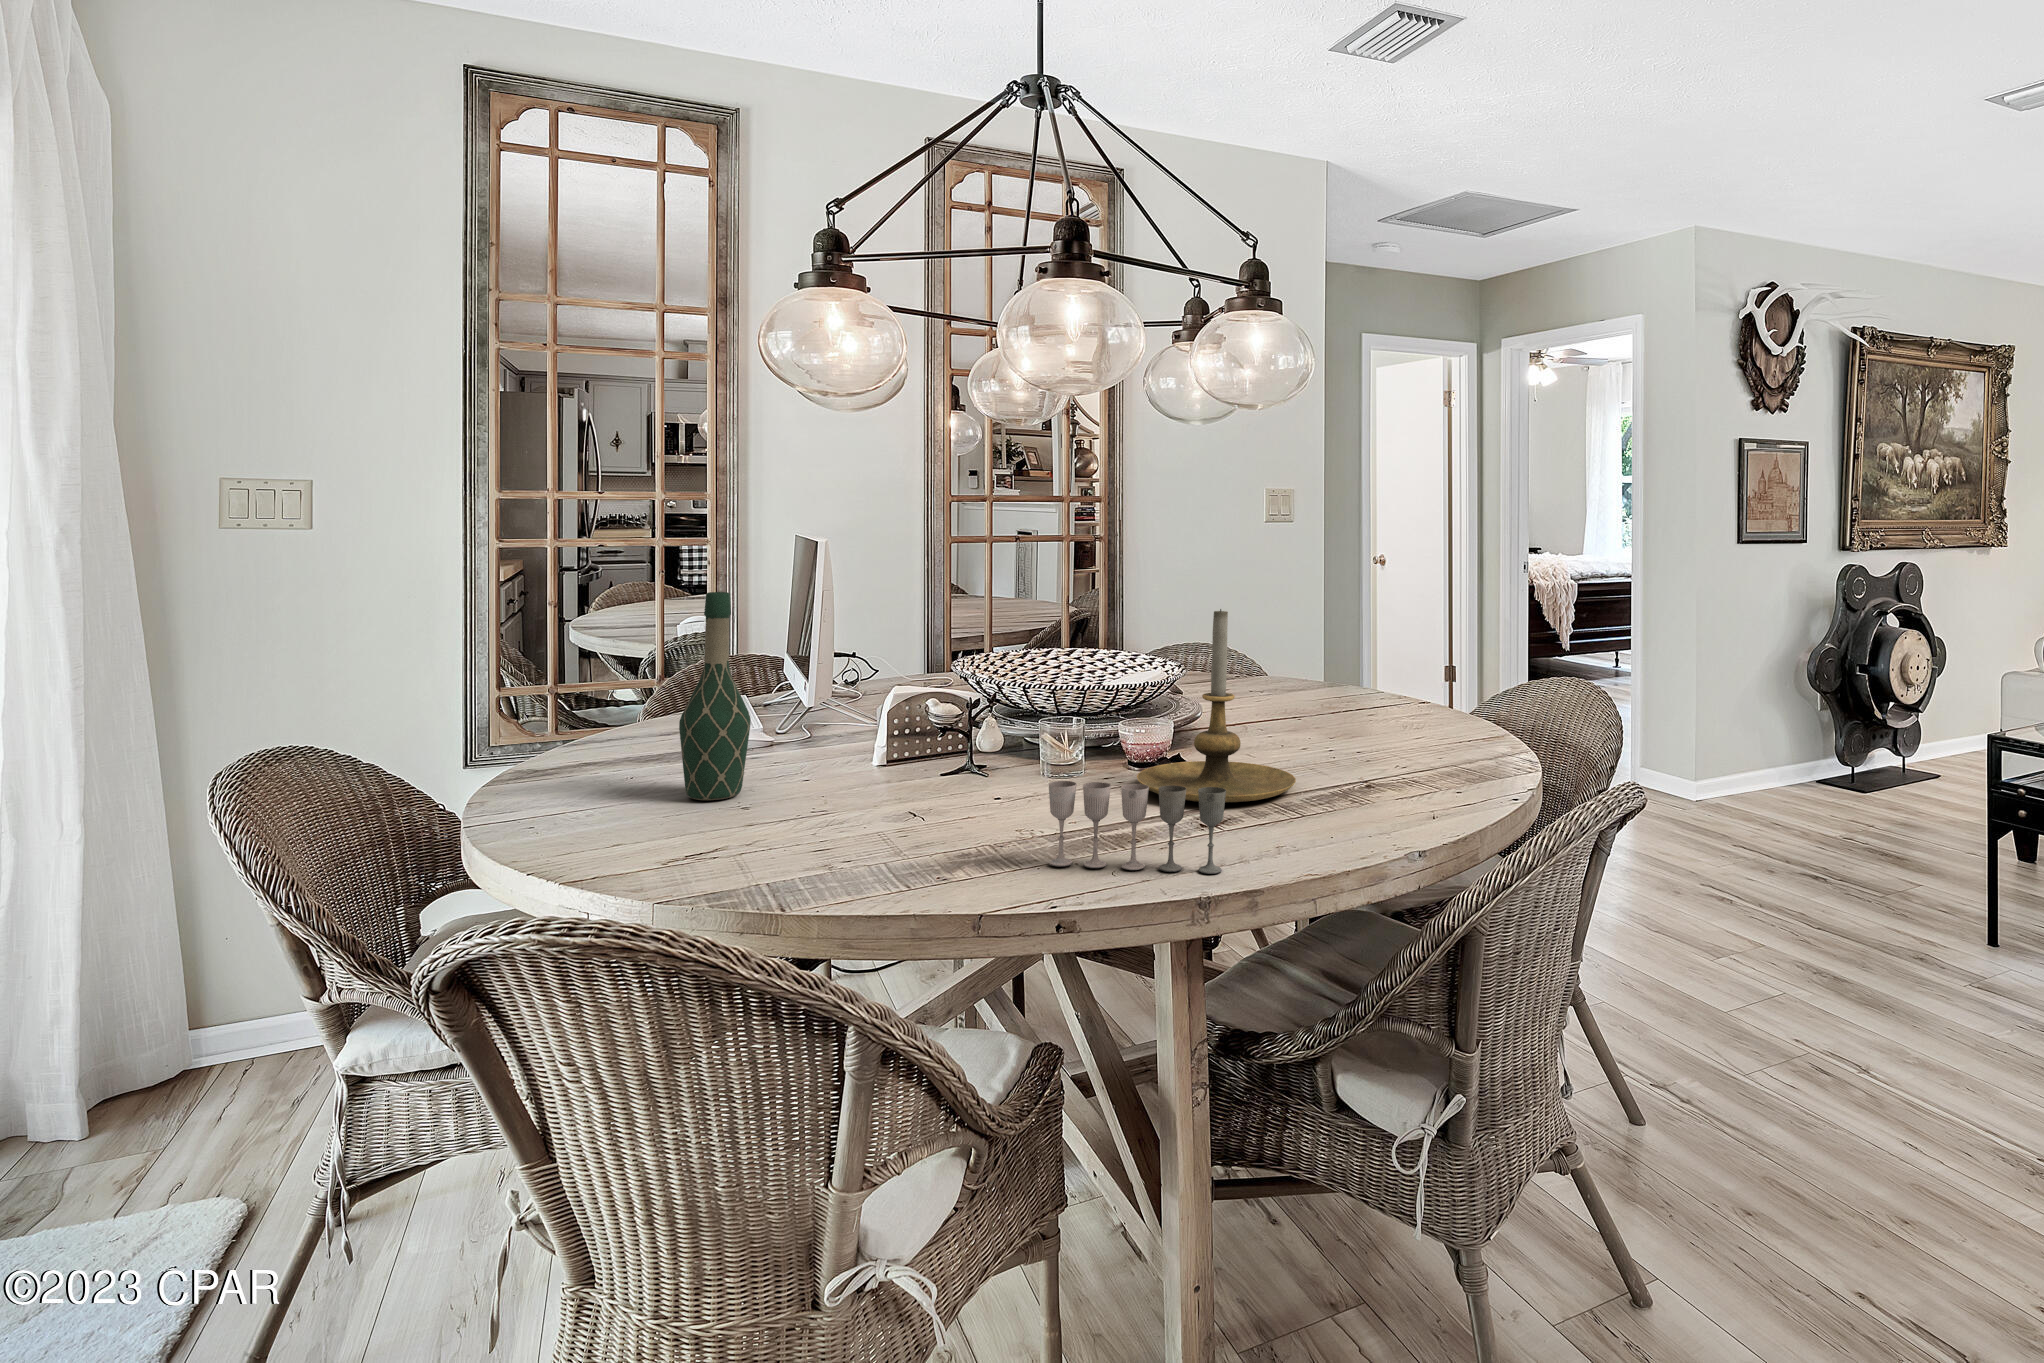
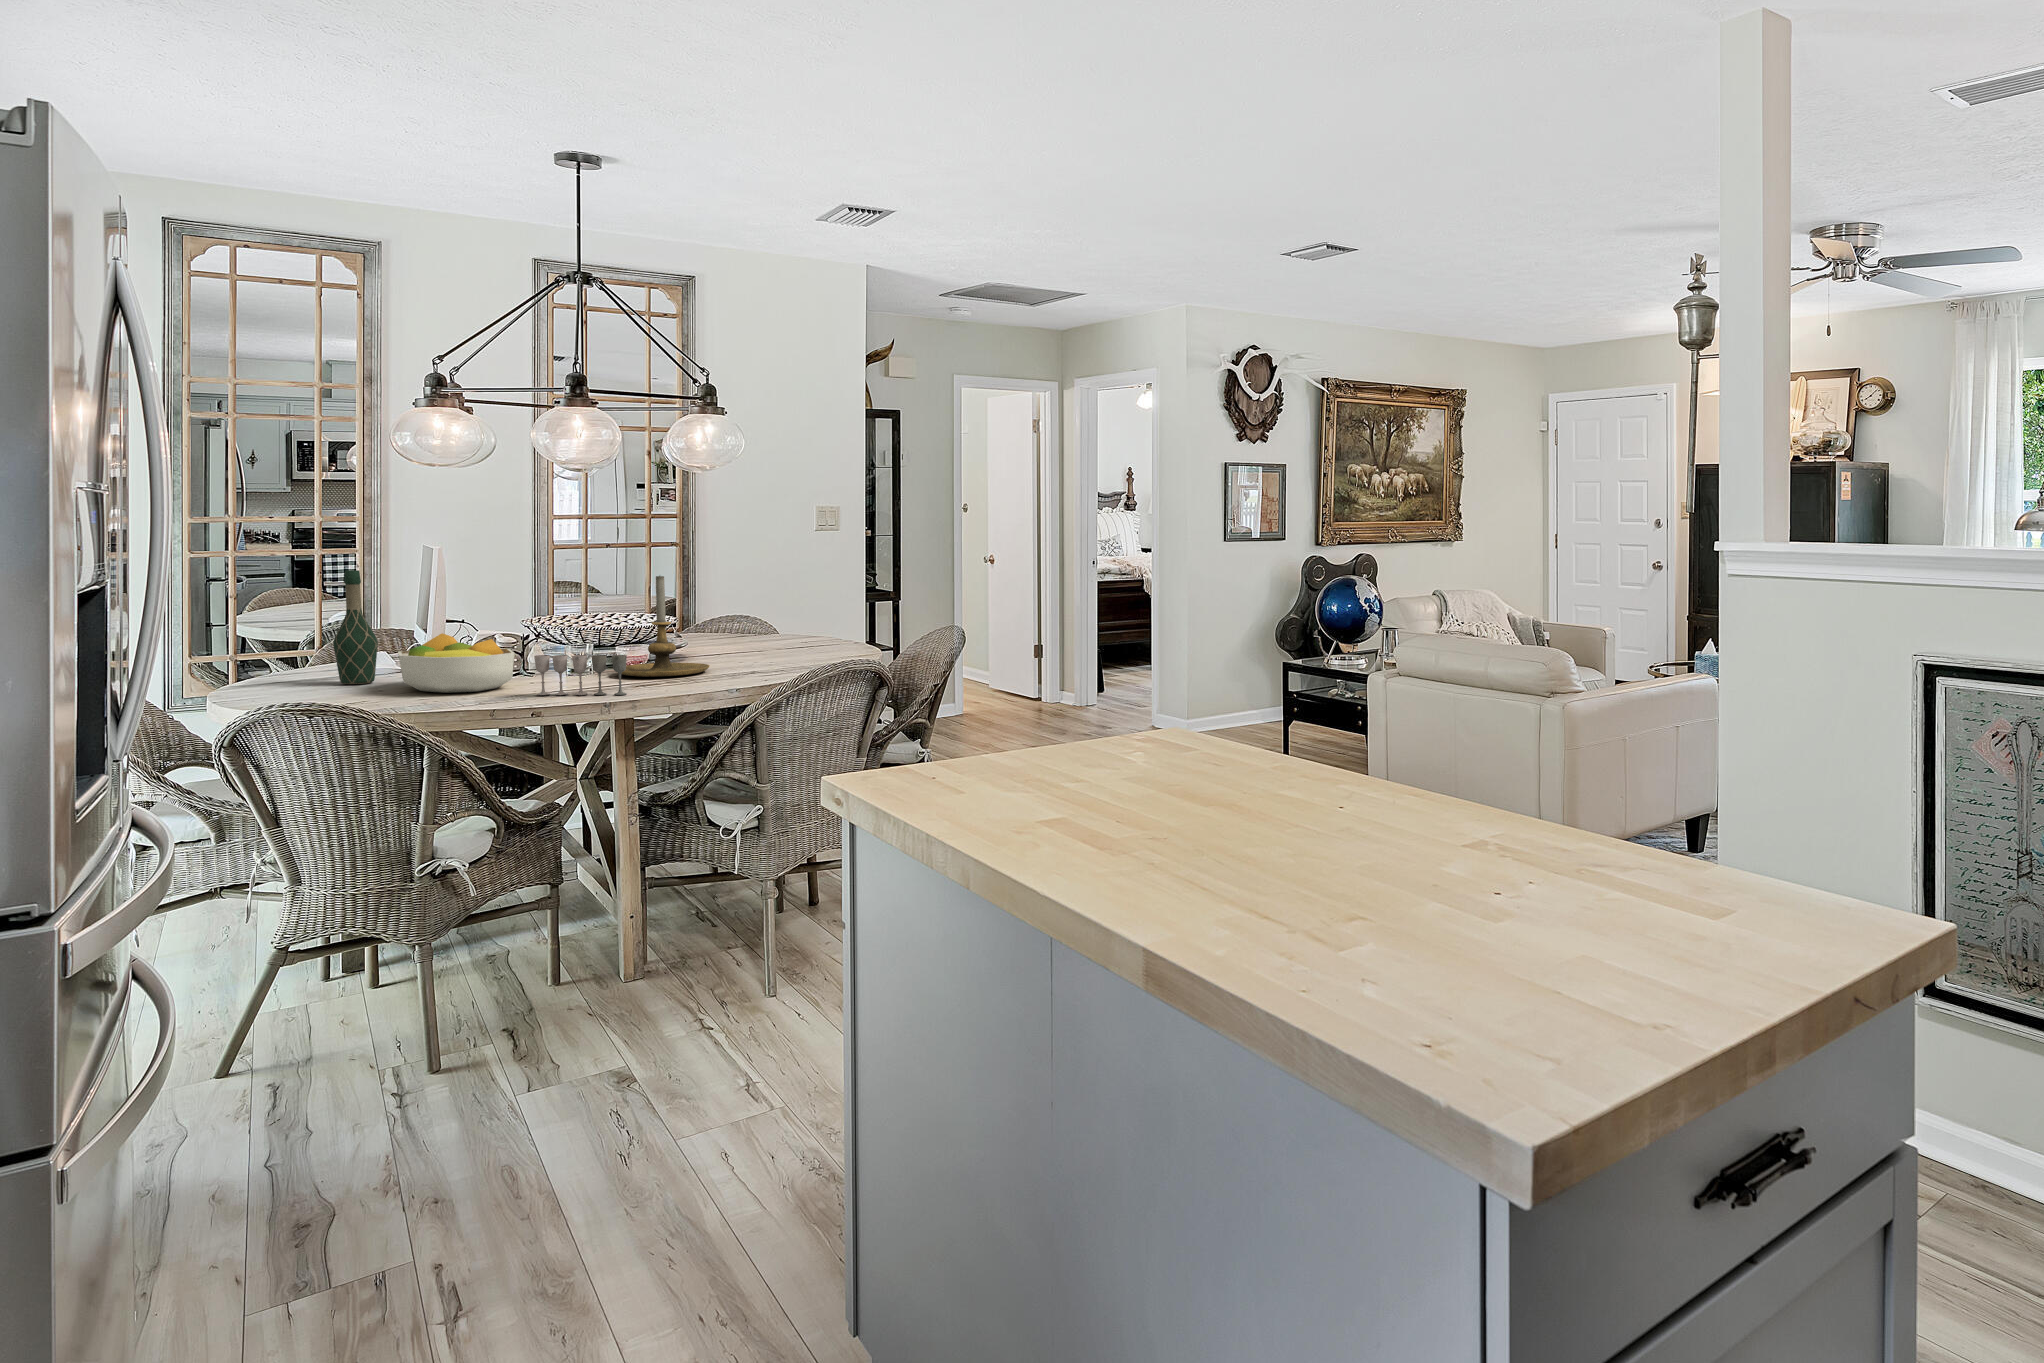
fruit bowl: none [788,713,995,844] -> present [398,633,515,693]

